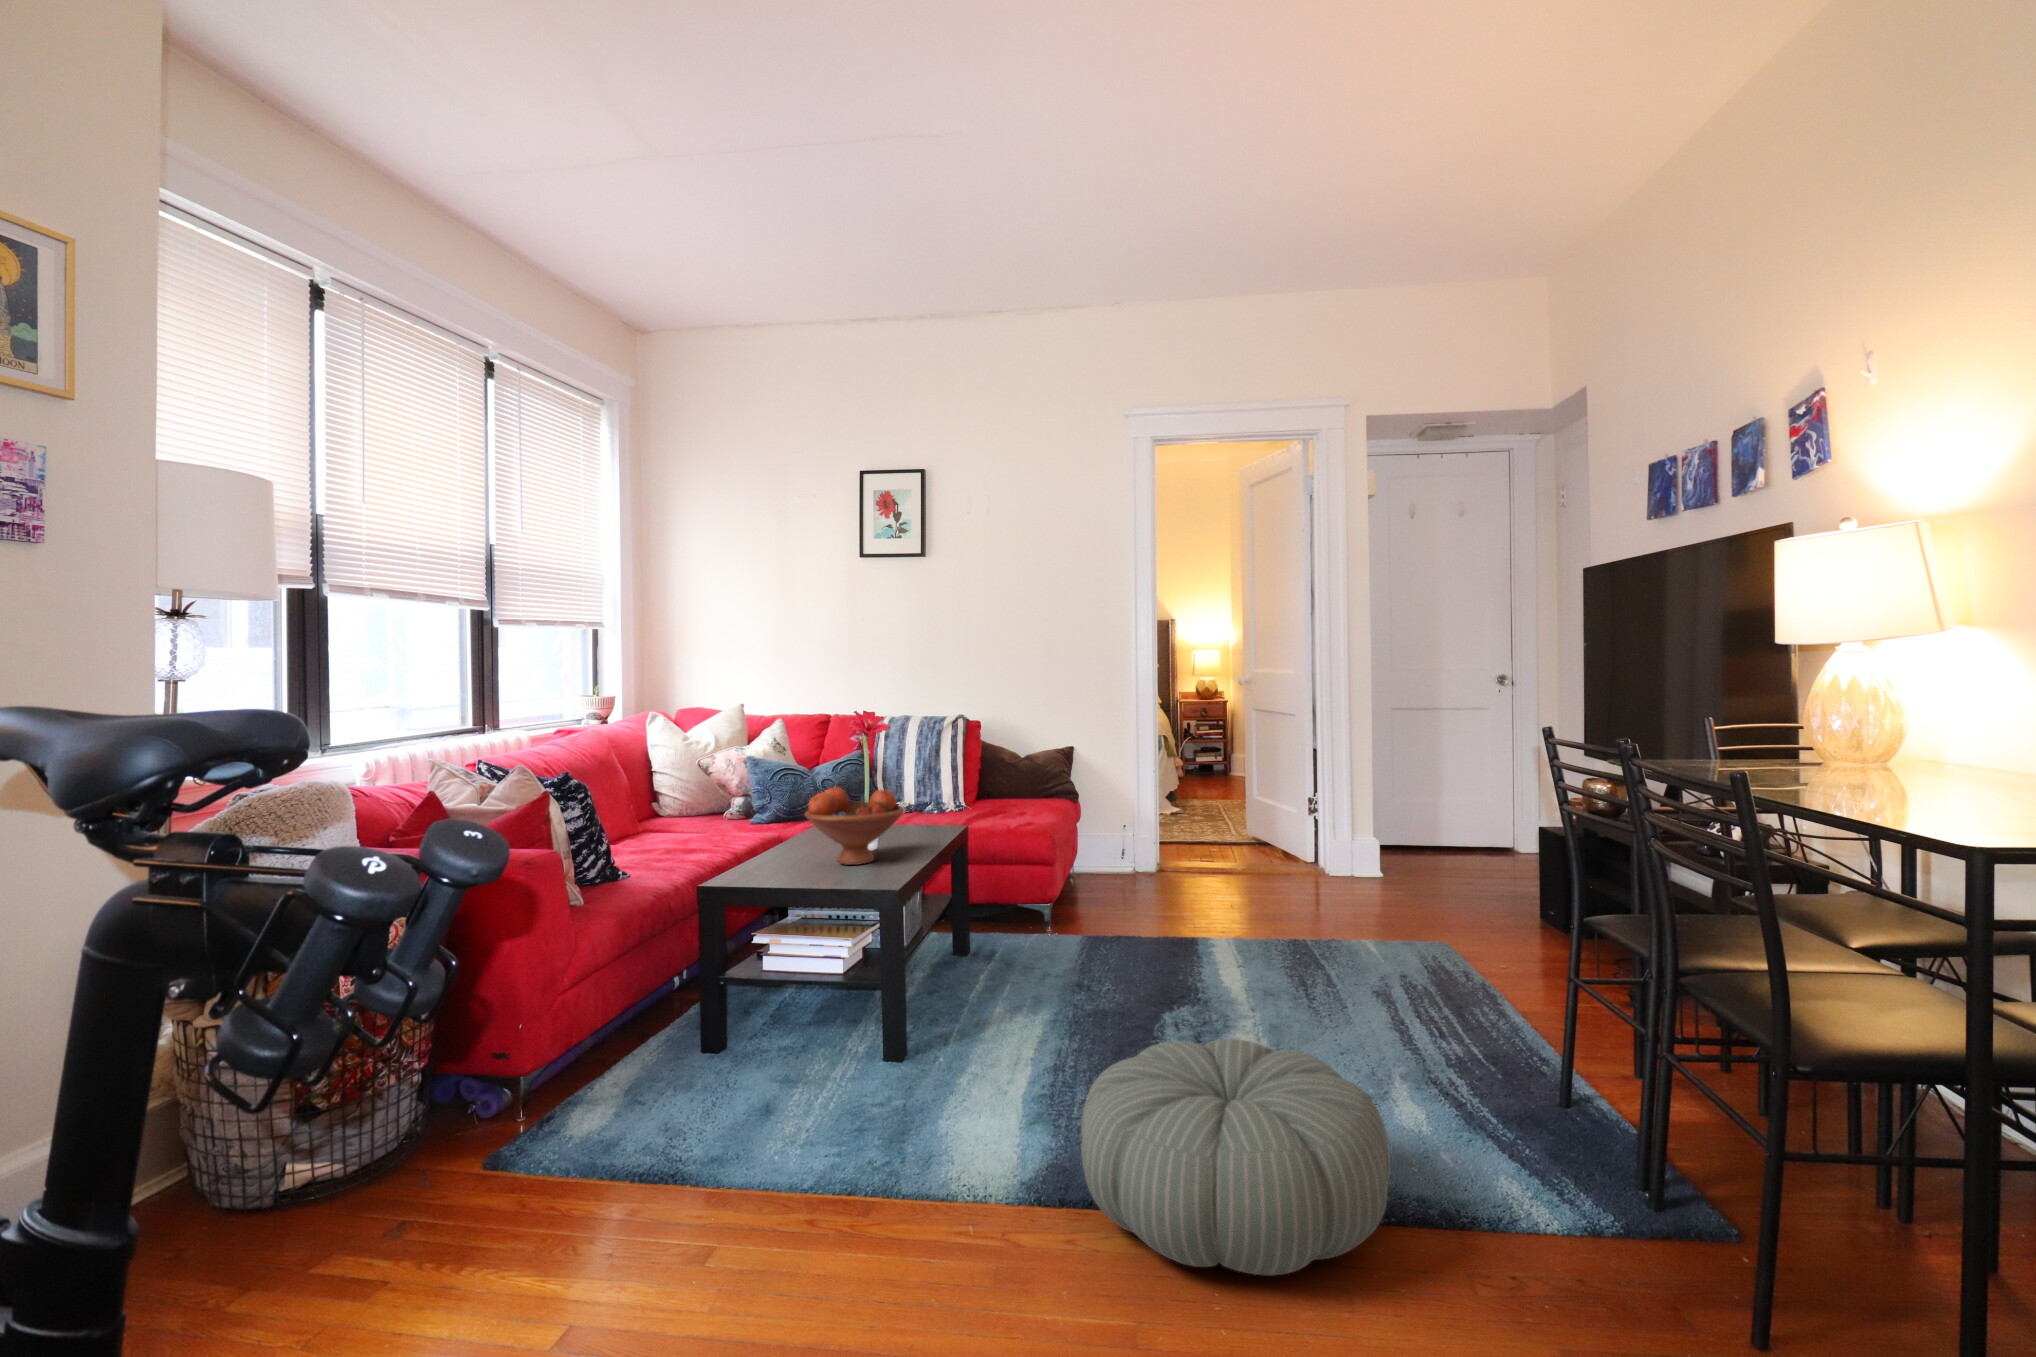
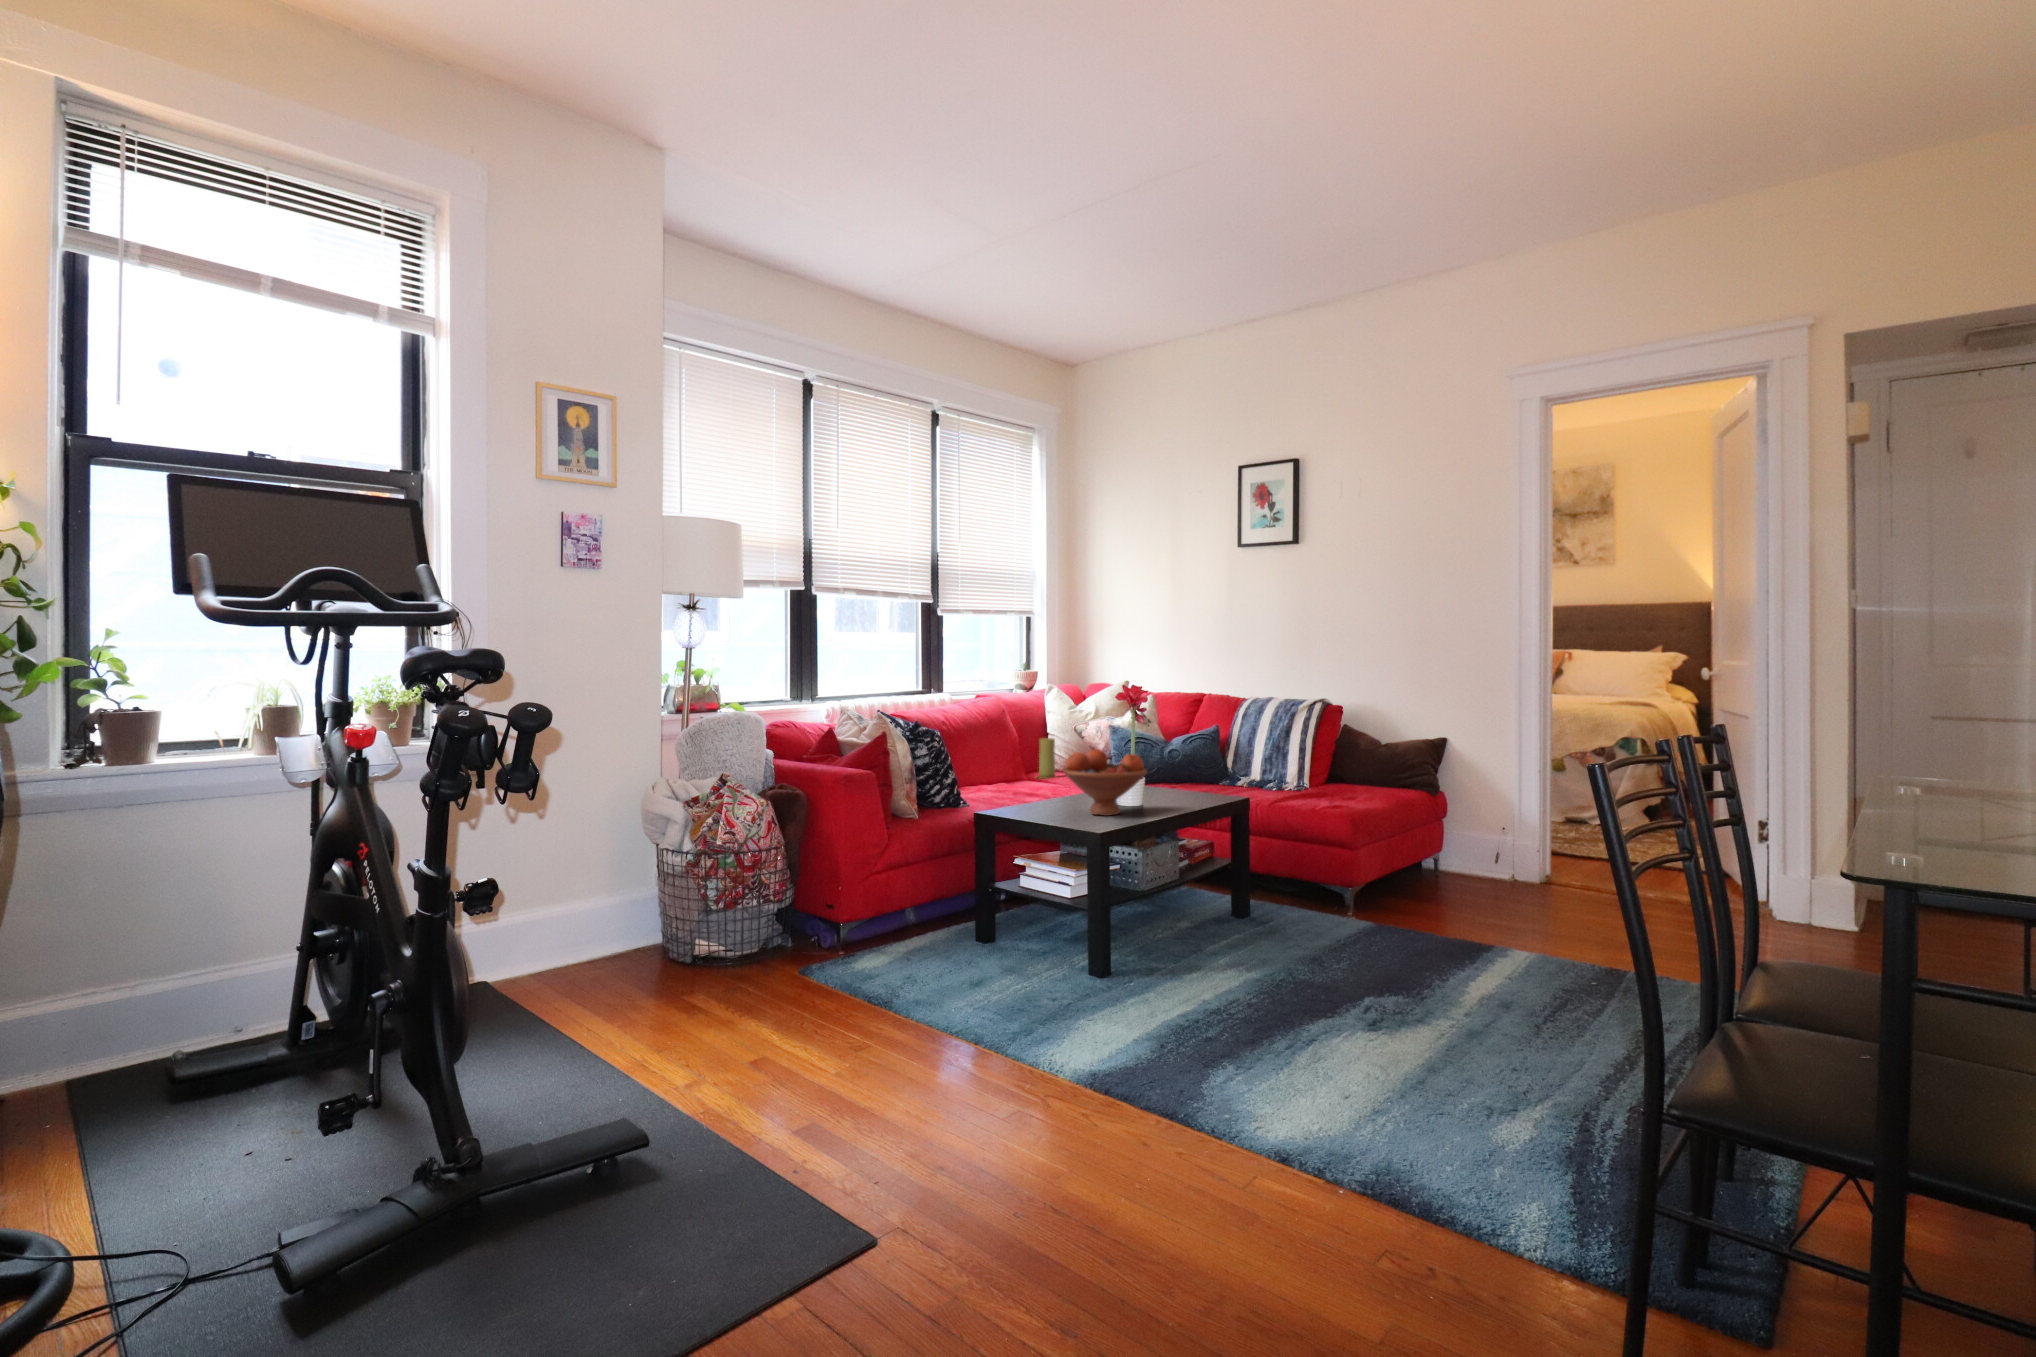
candle: none [654,776,683,826] -> present [1037,738,1056,779]
pouf: present [1081,1038,1391,1275] -> none [1097,988,1378,1186]

